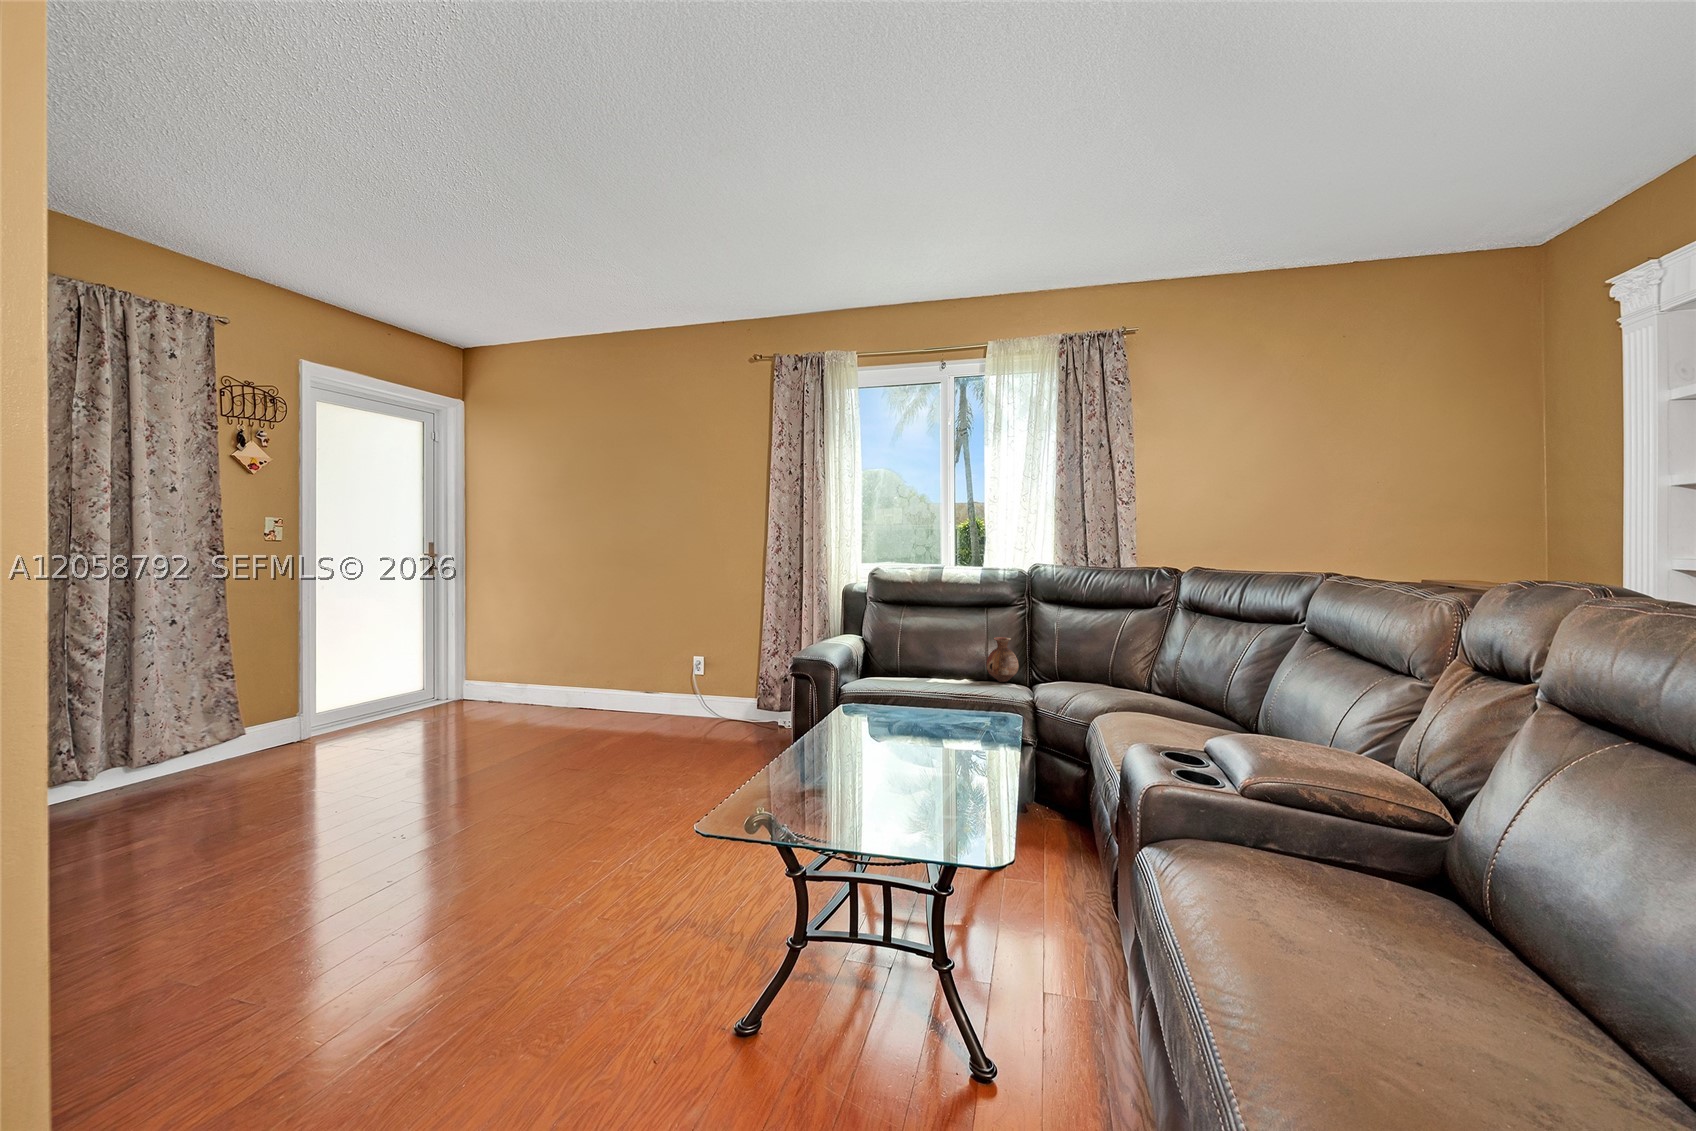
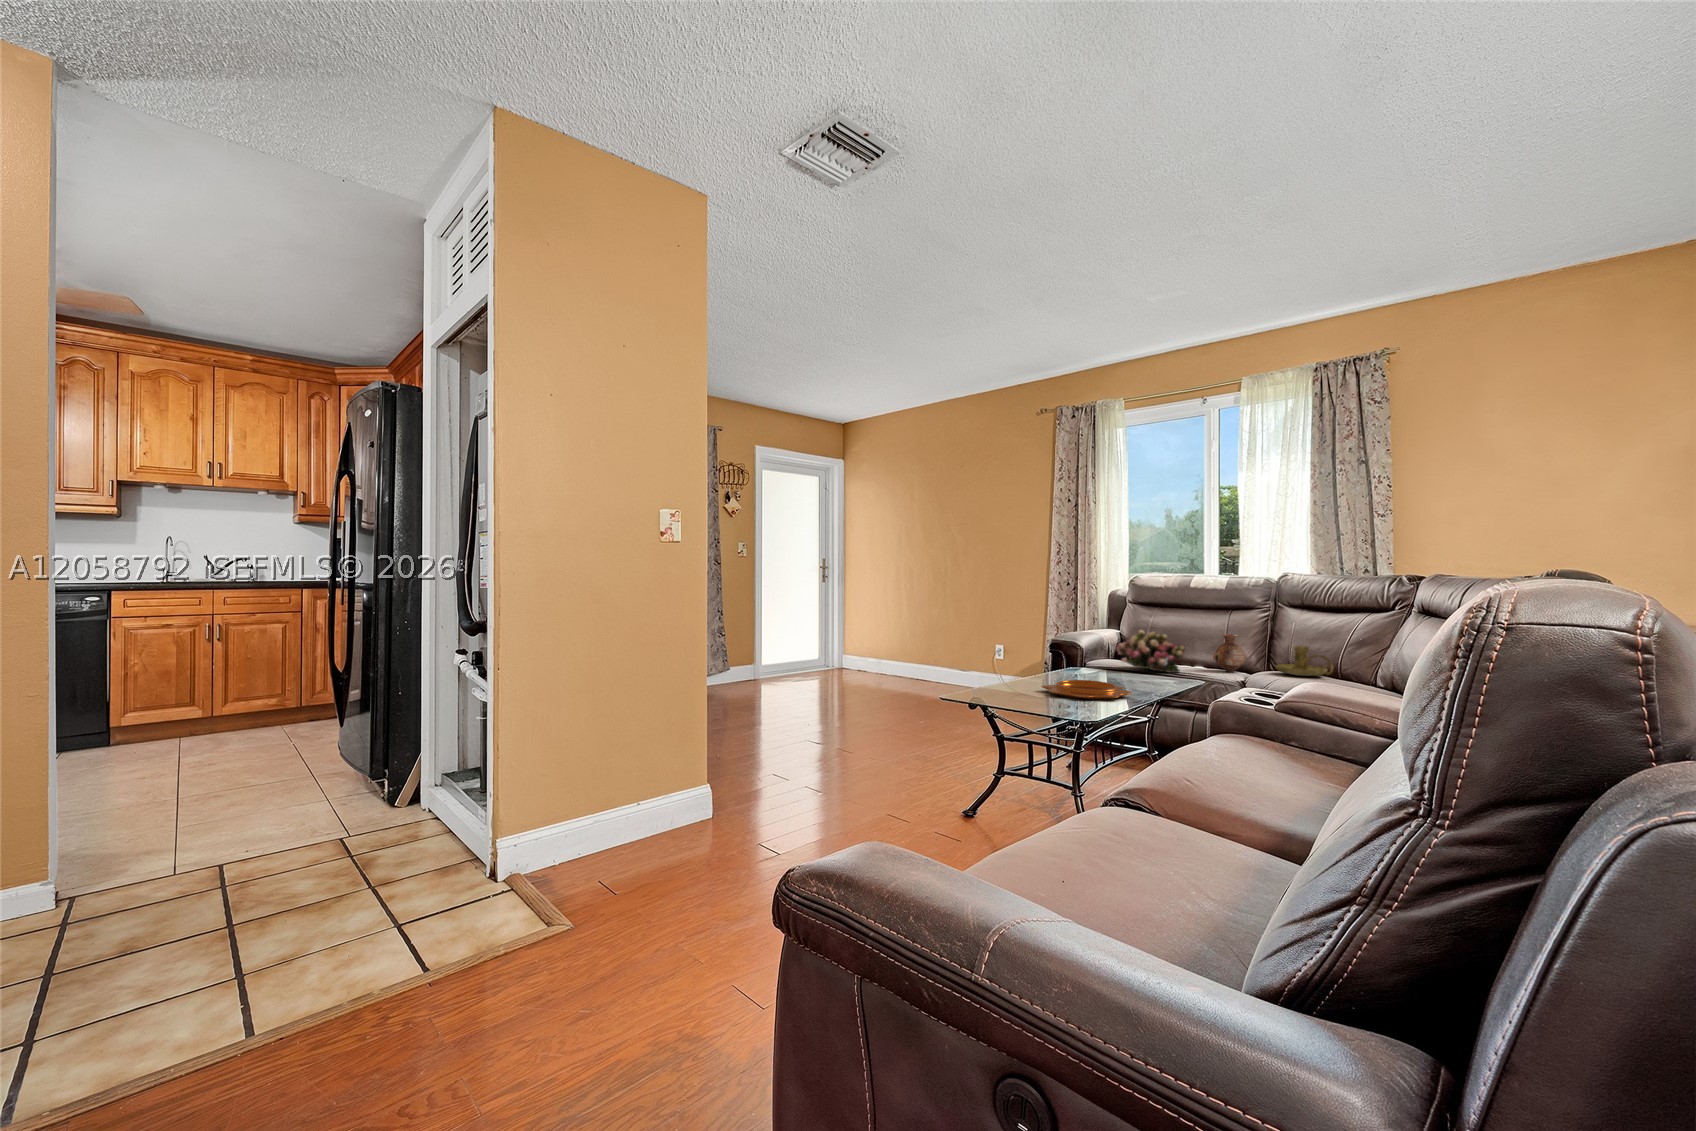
flower arrangement: none [883,638,964,692] -> present [1116,630,1185,673]
candle holder: none [1046,647,1108,681] -> present [1276,646,1333,676]
decorative bowl: none [850,732,981,772] -> present [1041,680,1132,700]

